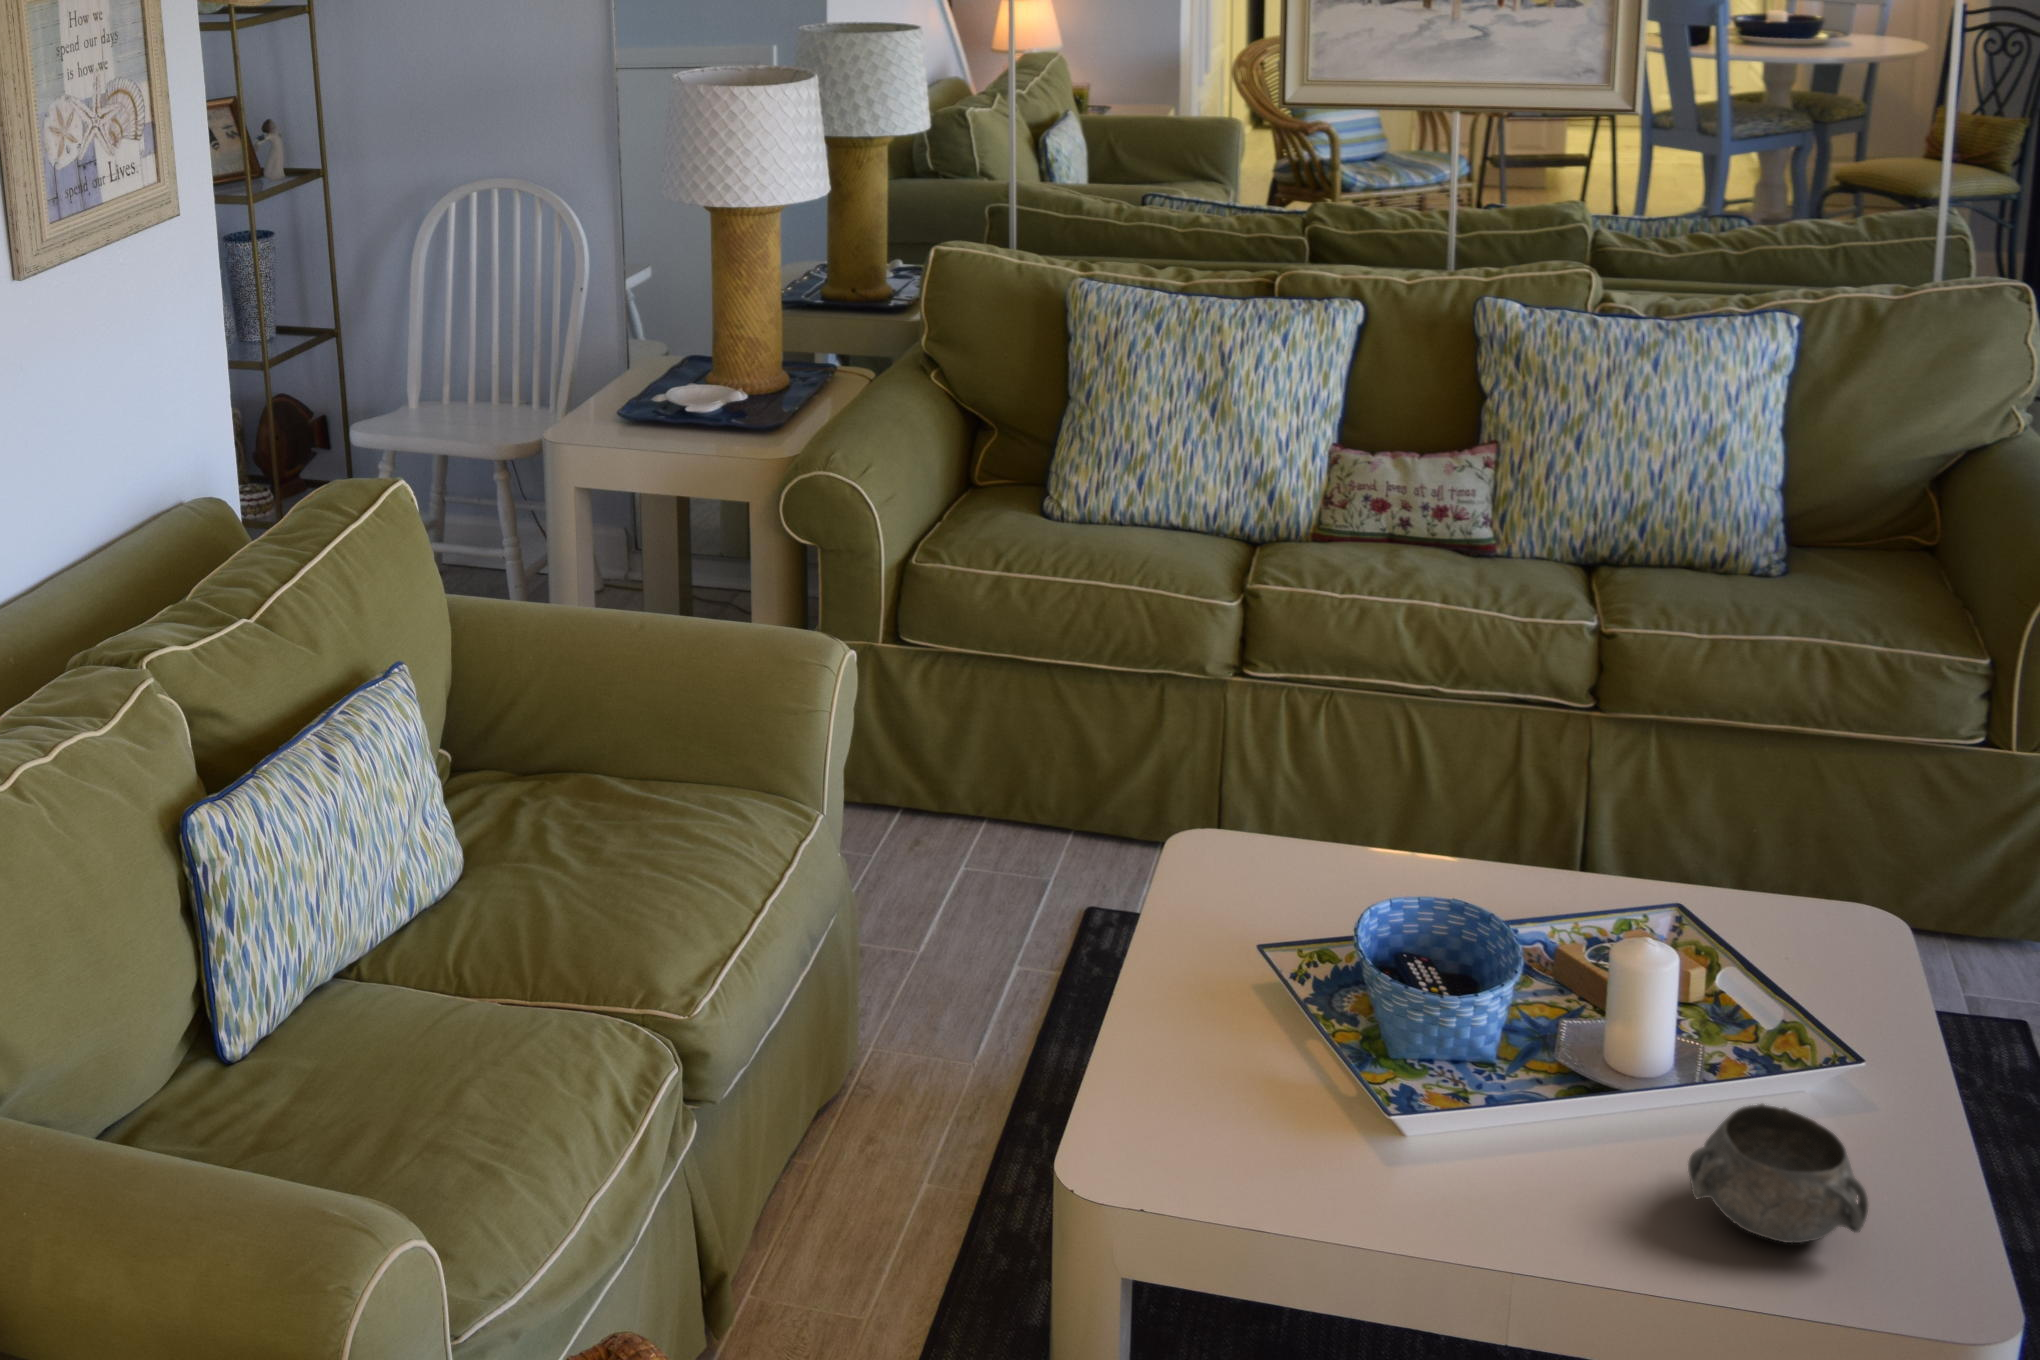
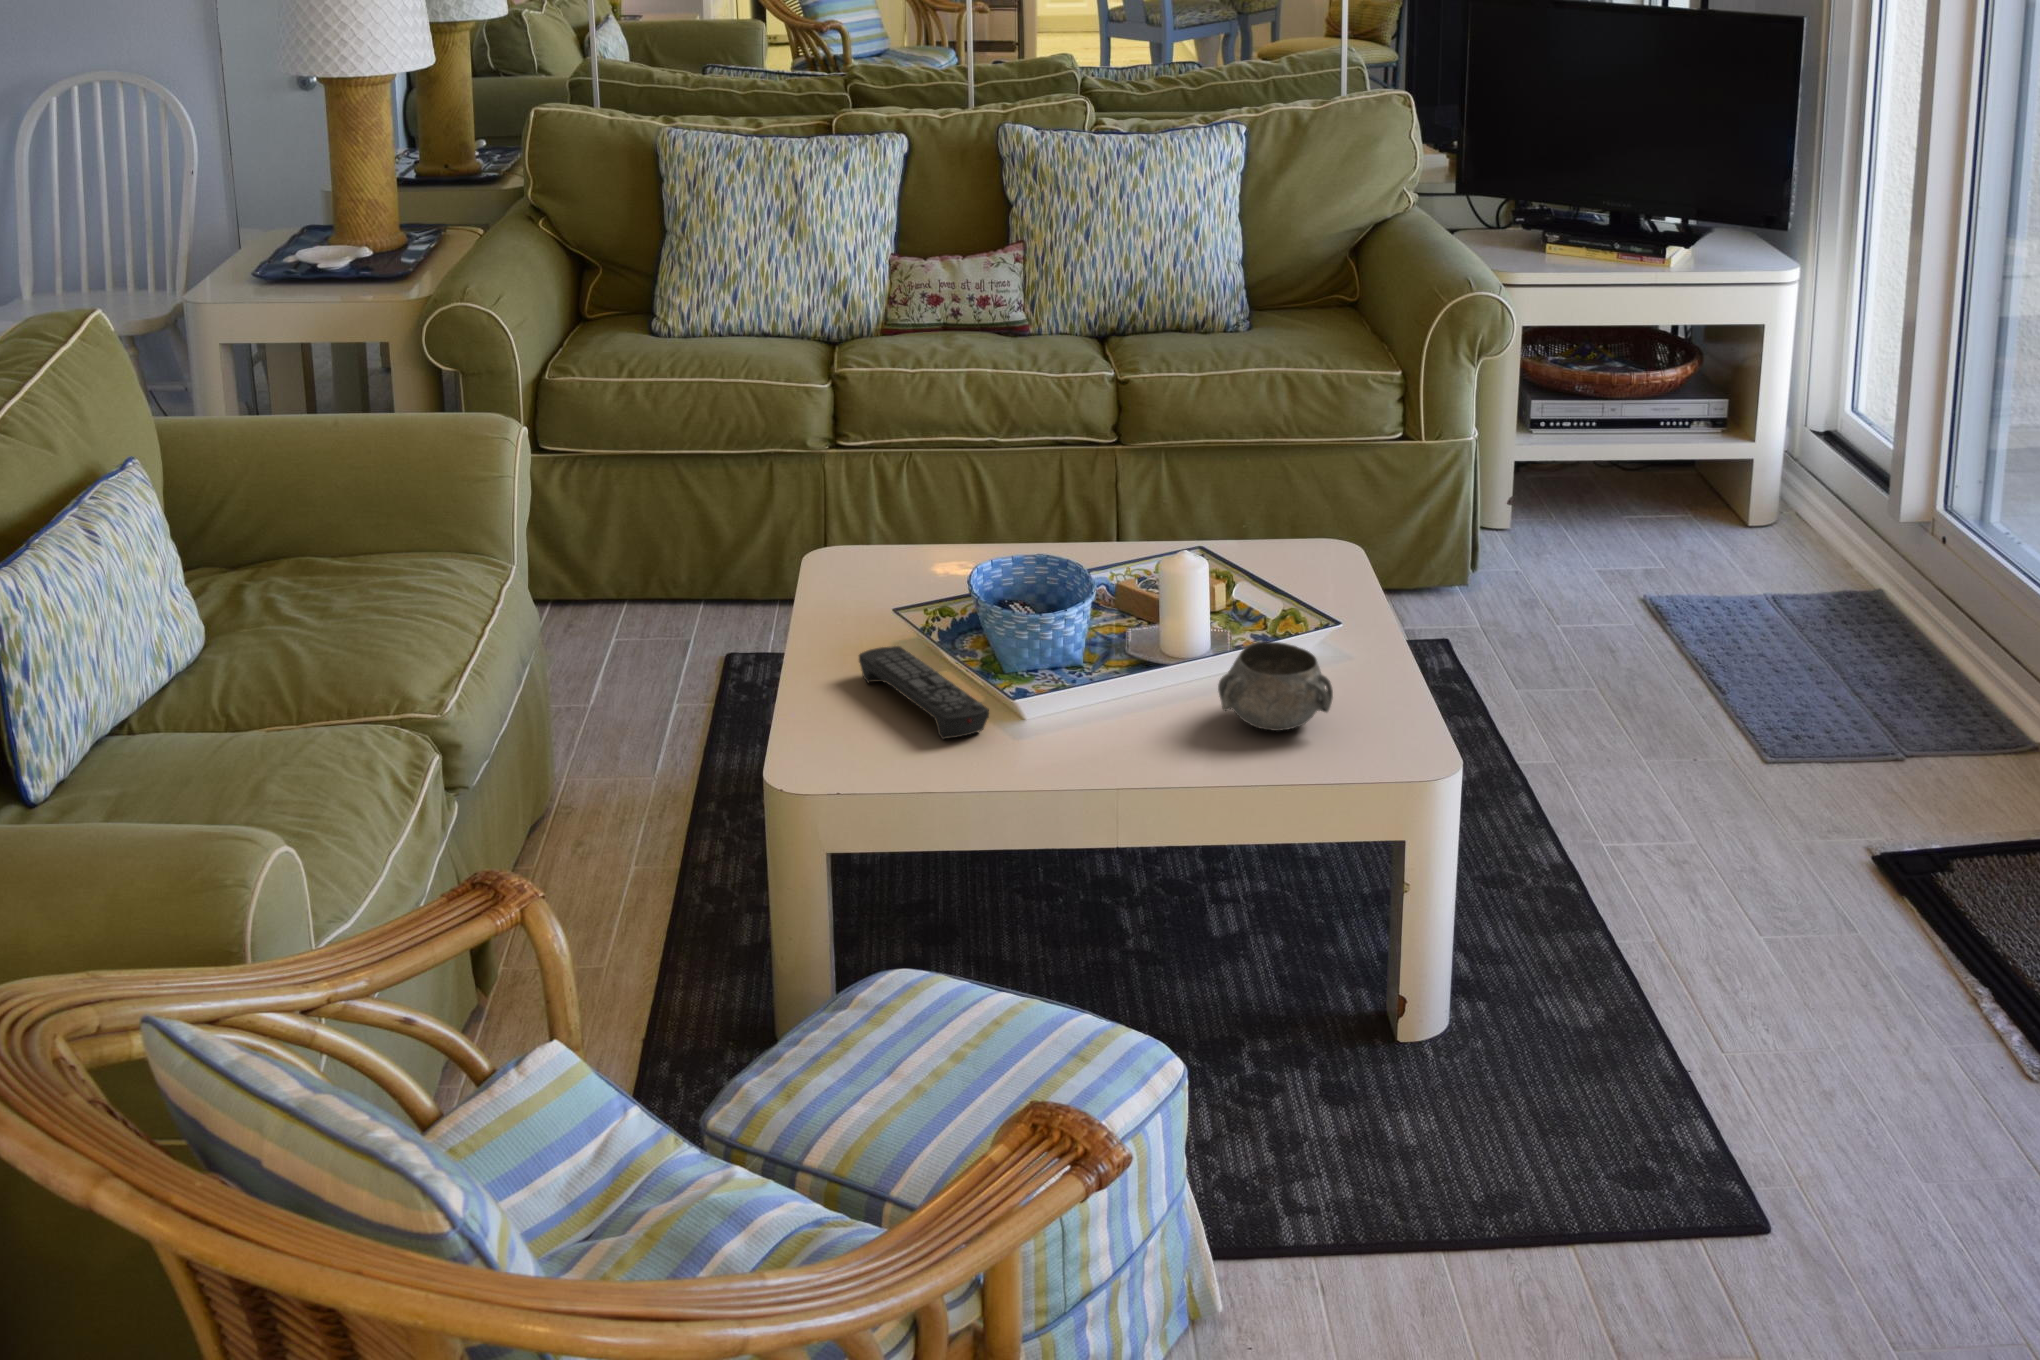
remote control: none [1198,997,1355,1157] -> present [859,646,989,739]

